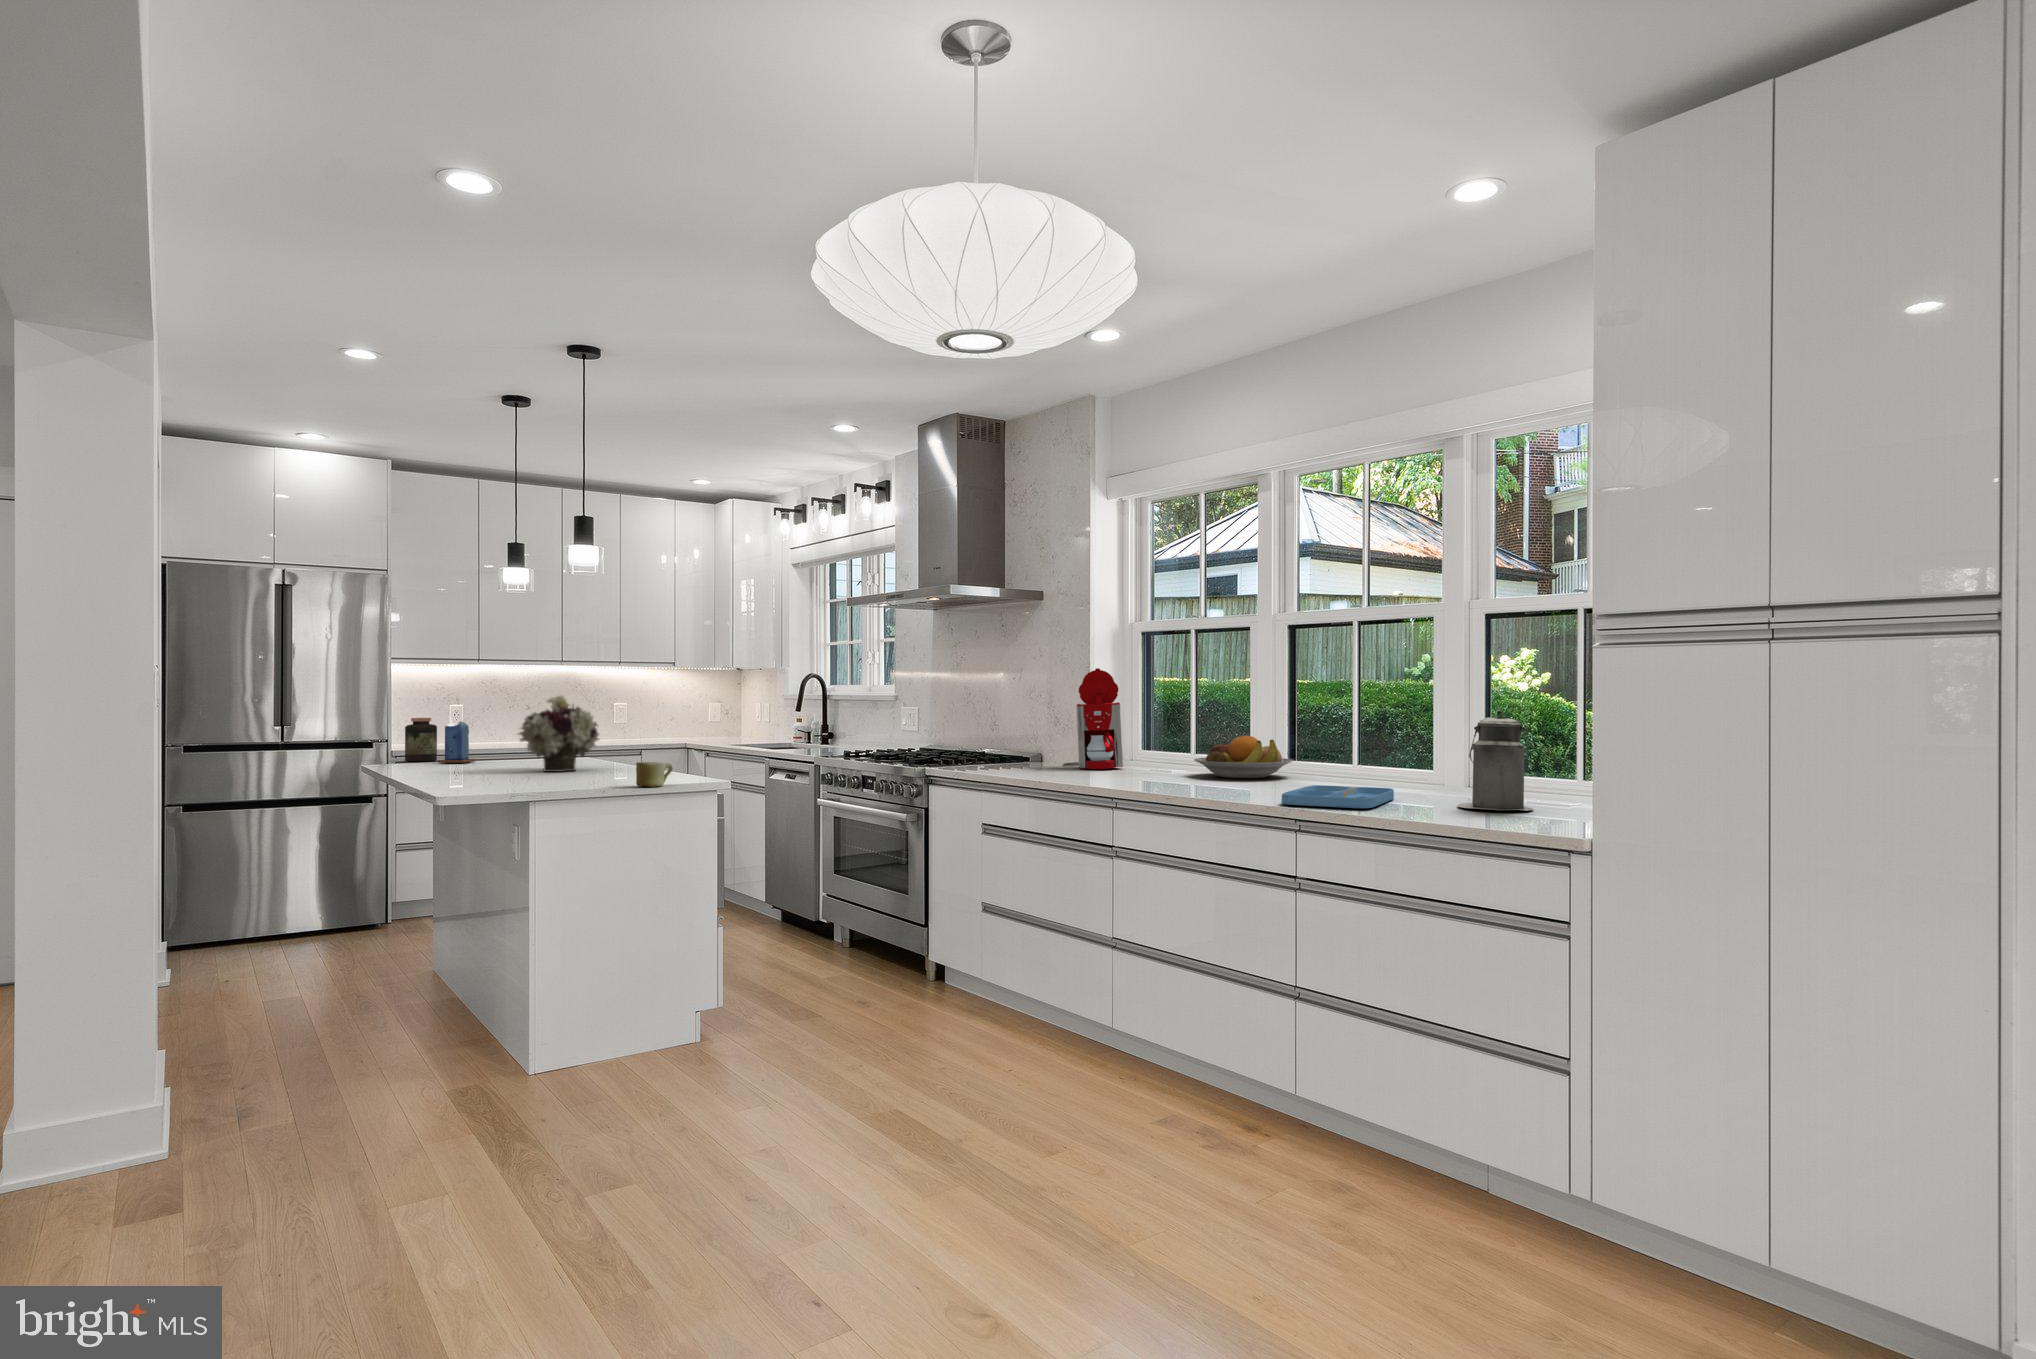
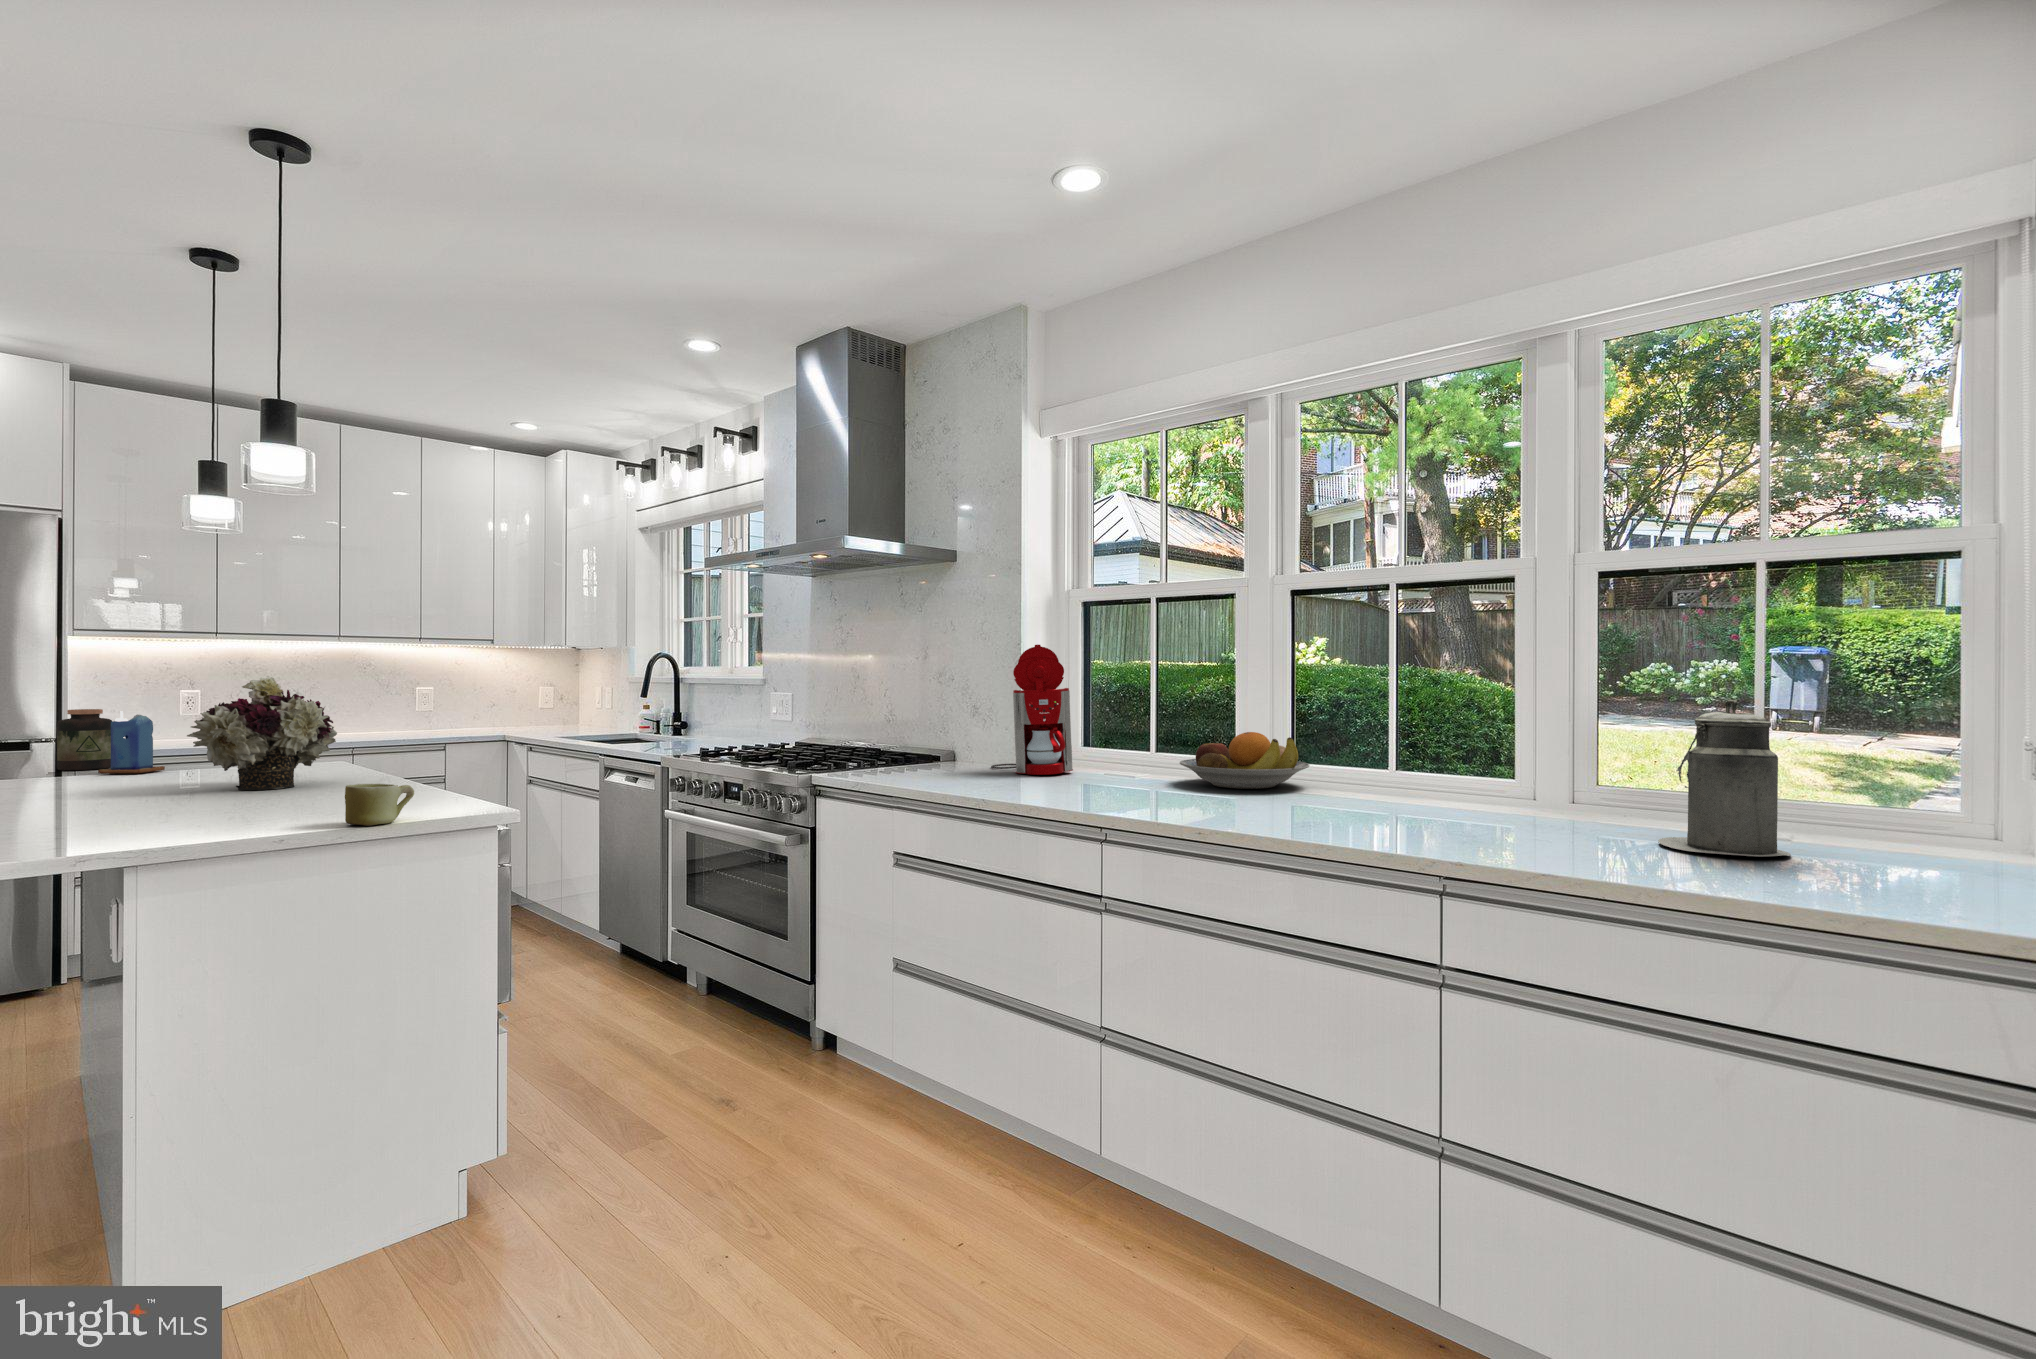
tray: present [1282,785,1394,808] -> none [1399,808,1561,857]

